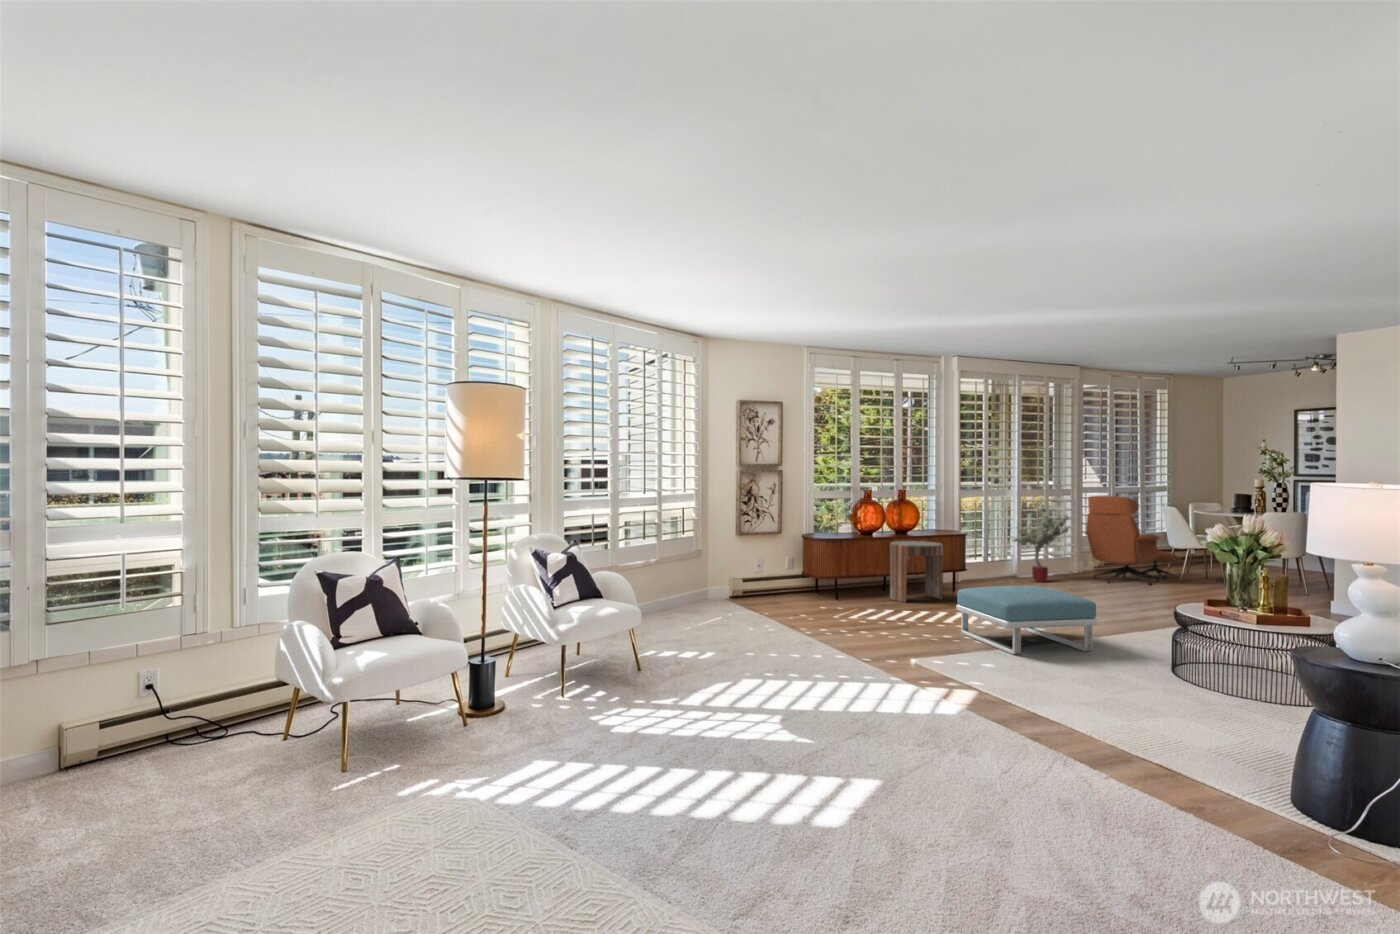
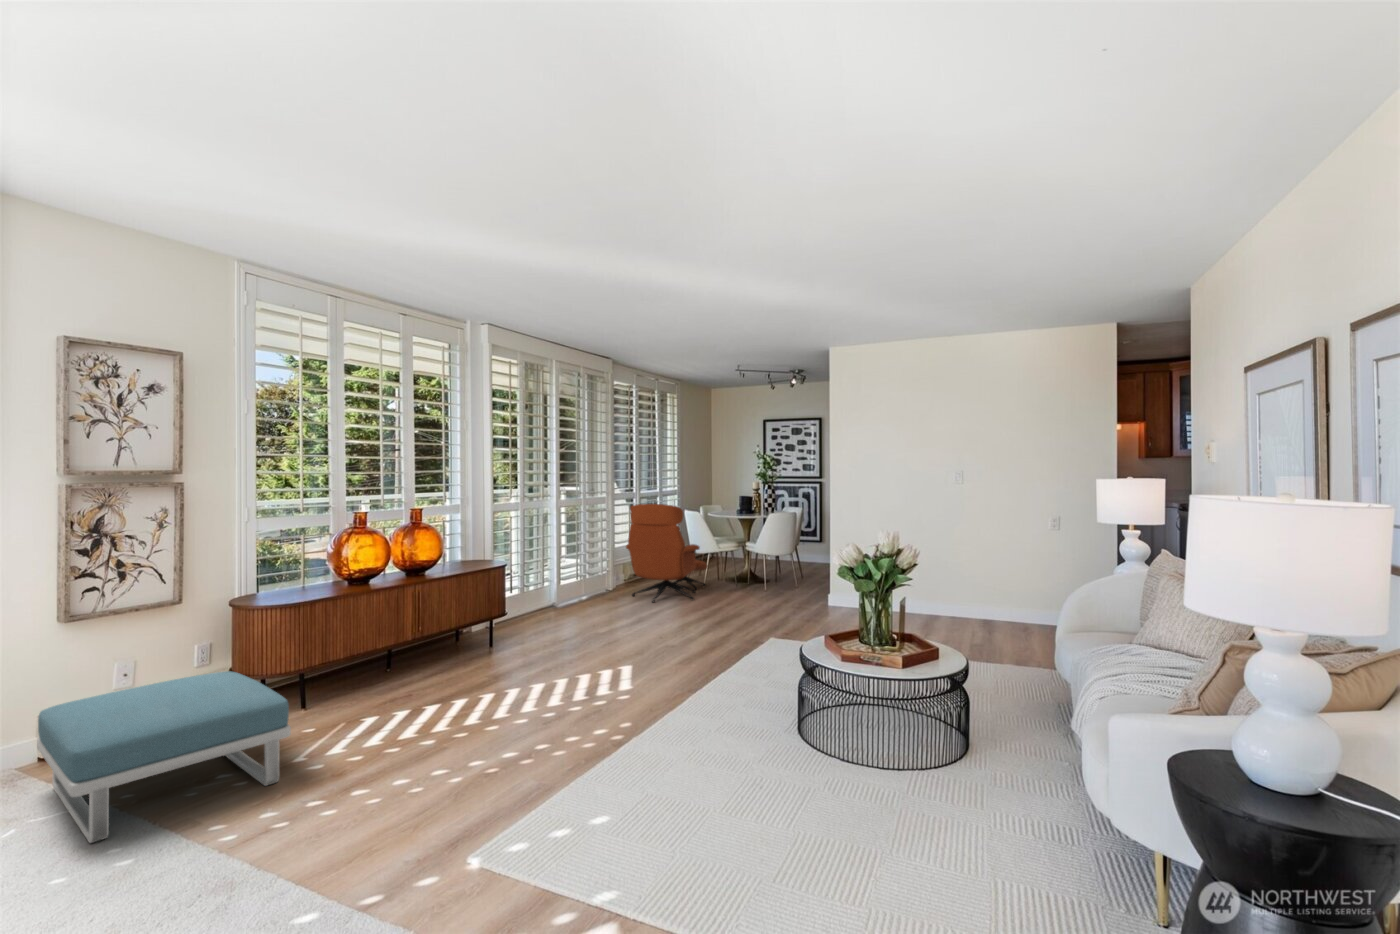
potted tree: present [1013,505,1069,582] -> none [552,516,615,612]
side table: present [890,541,943,602] -> none [401,586,485,693]
footstool: present [956,586,1097,655] -> present [37,672,291,843]

